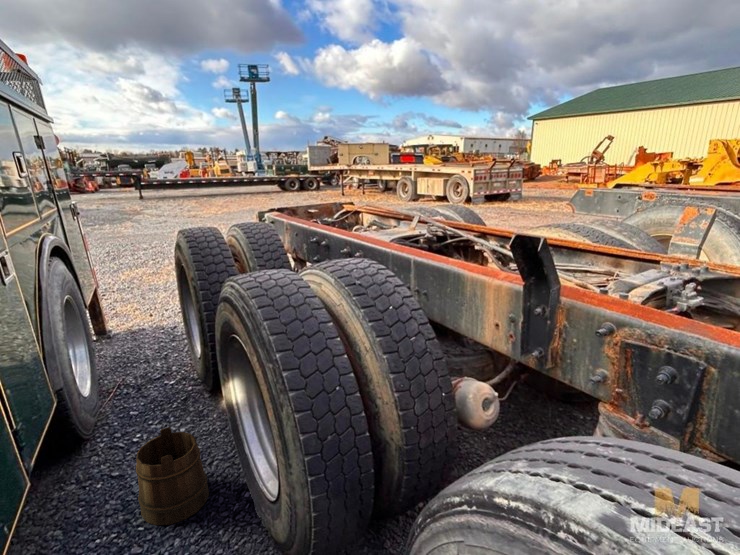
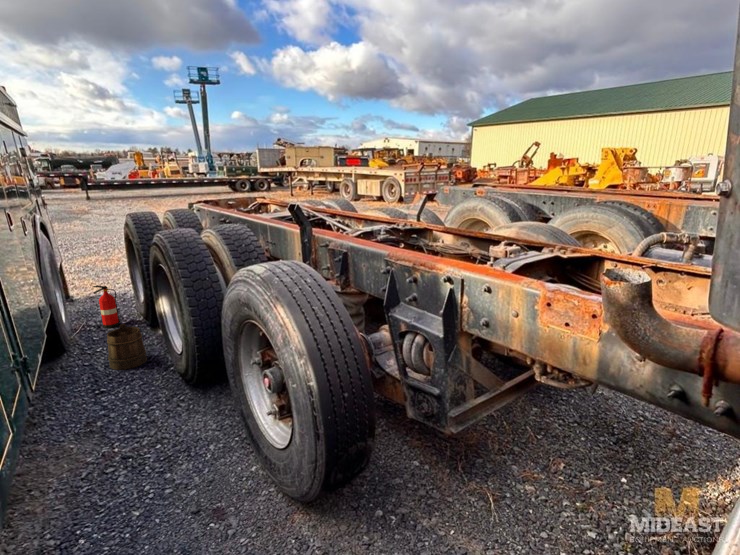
fire extinguisher: none [122,334,165,400] -> present [93,285,120,328]

